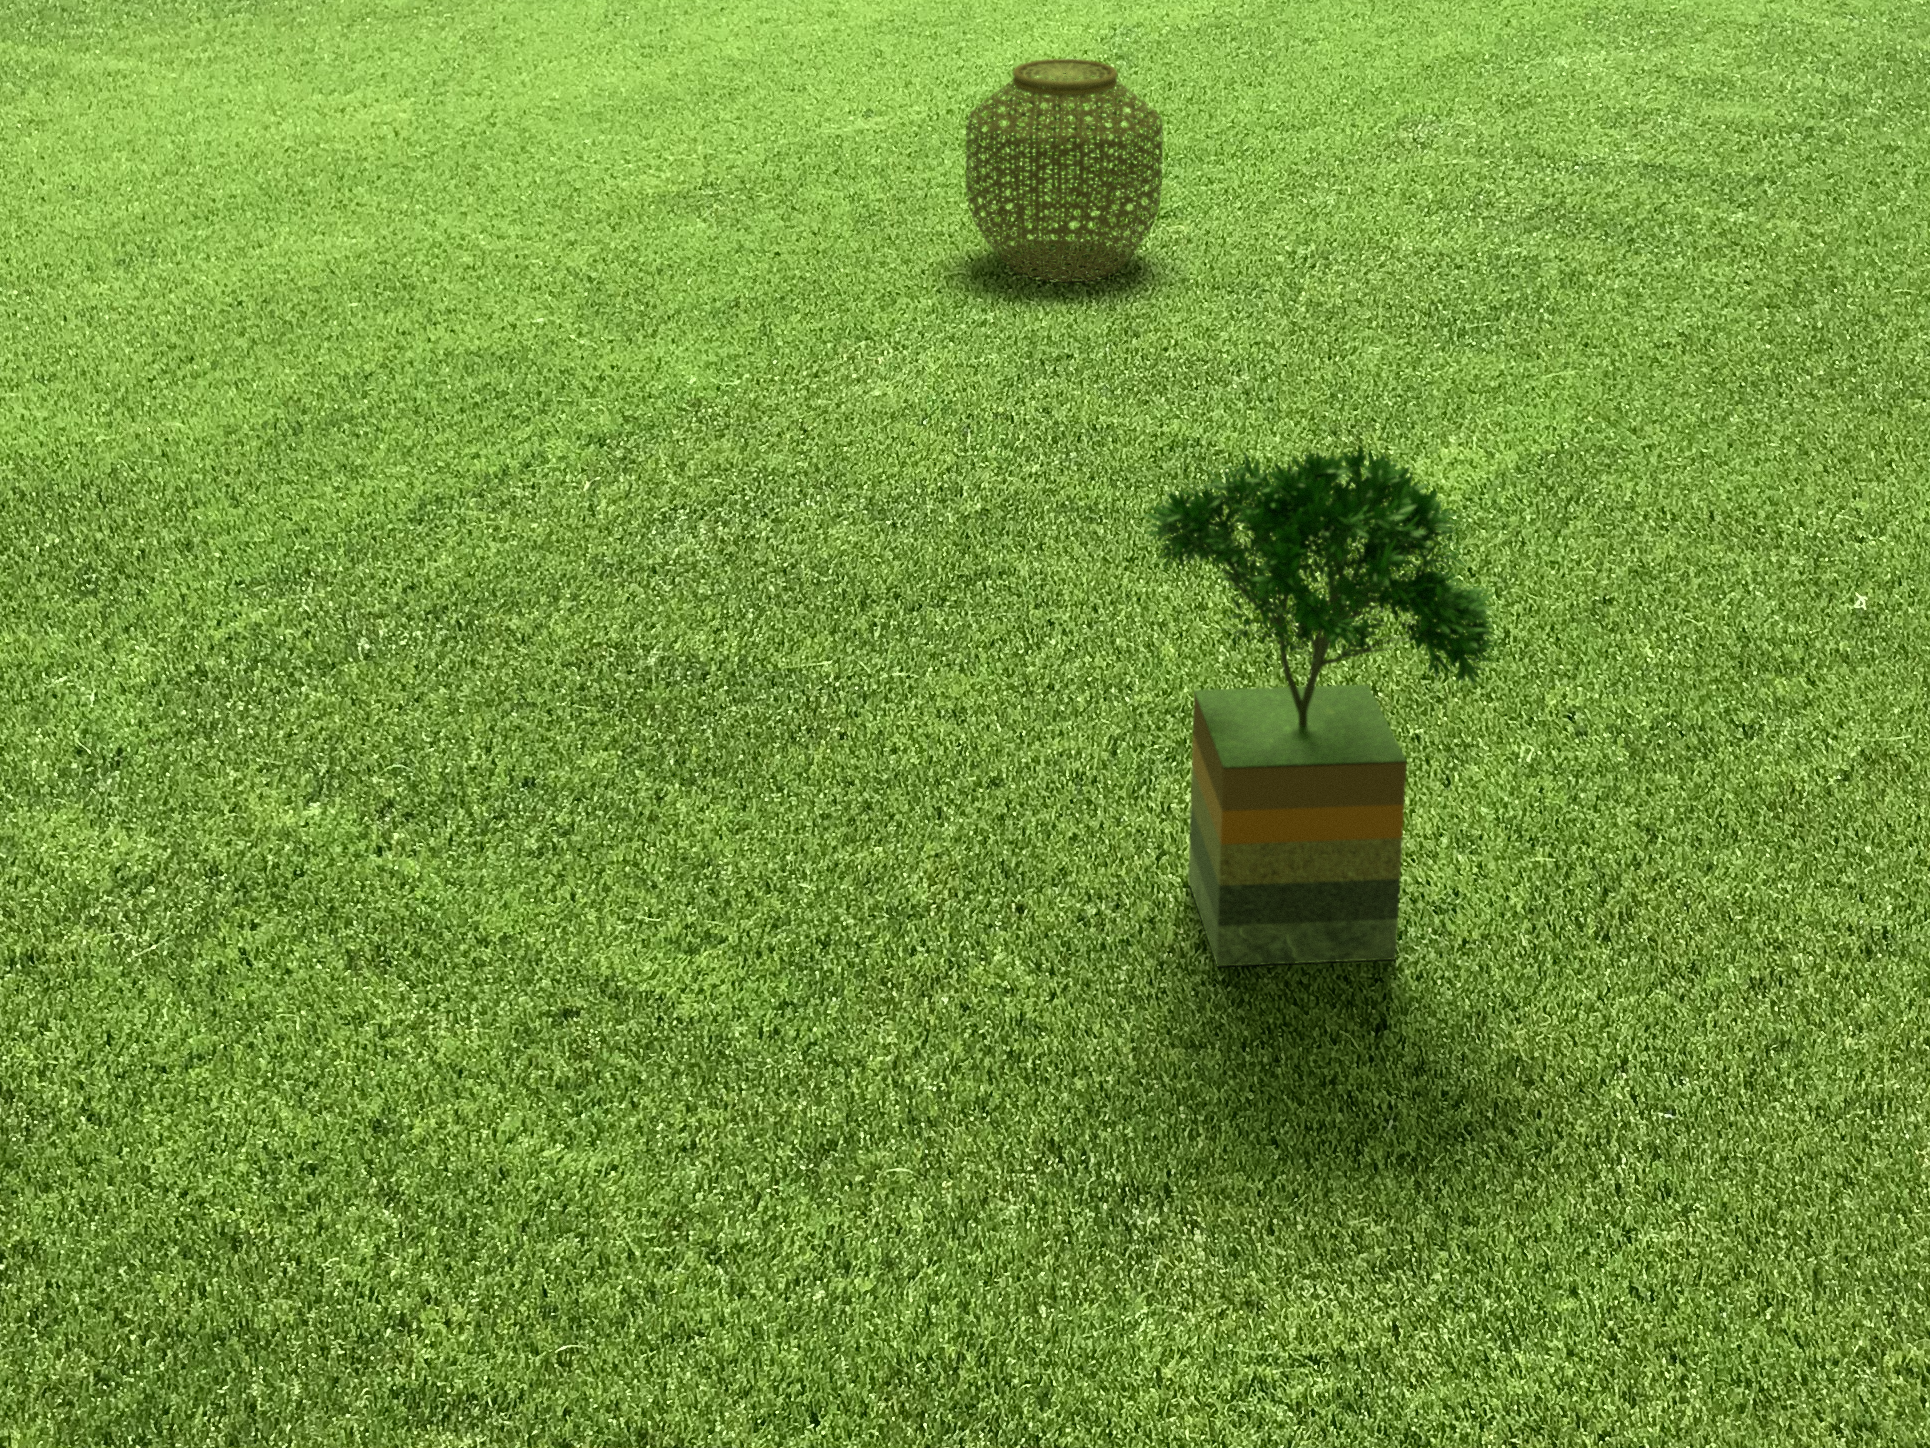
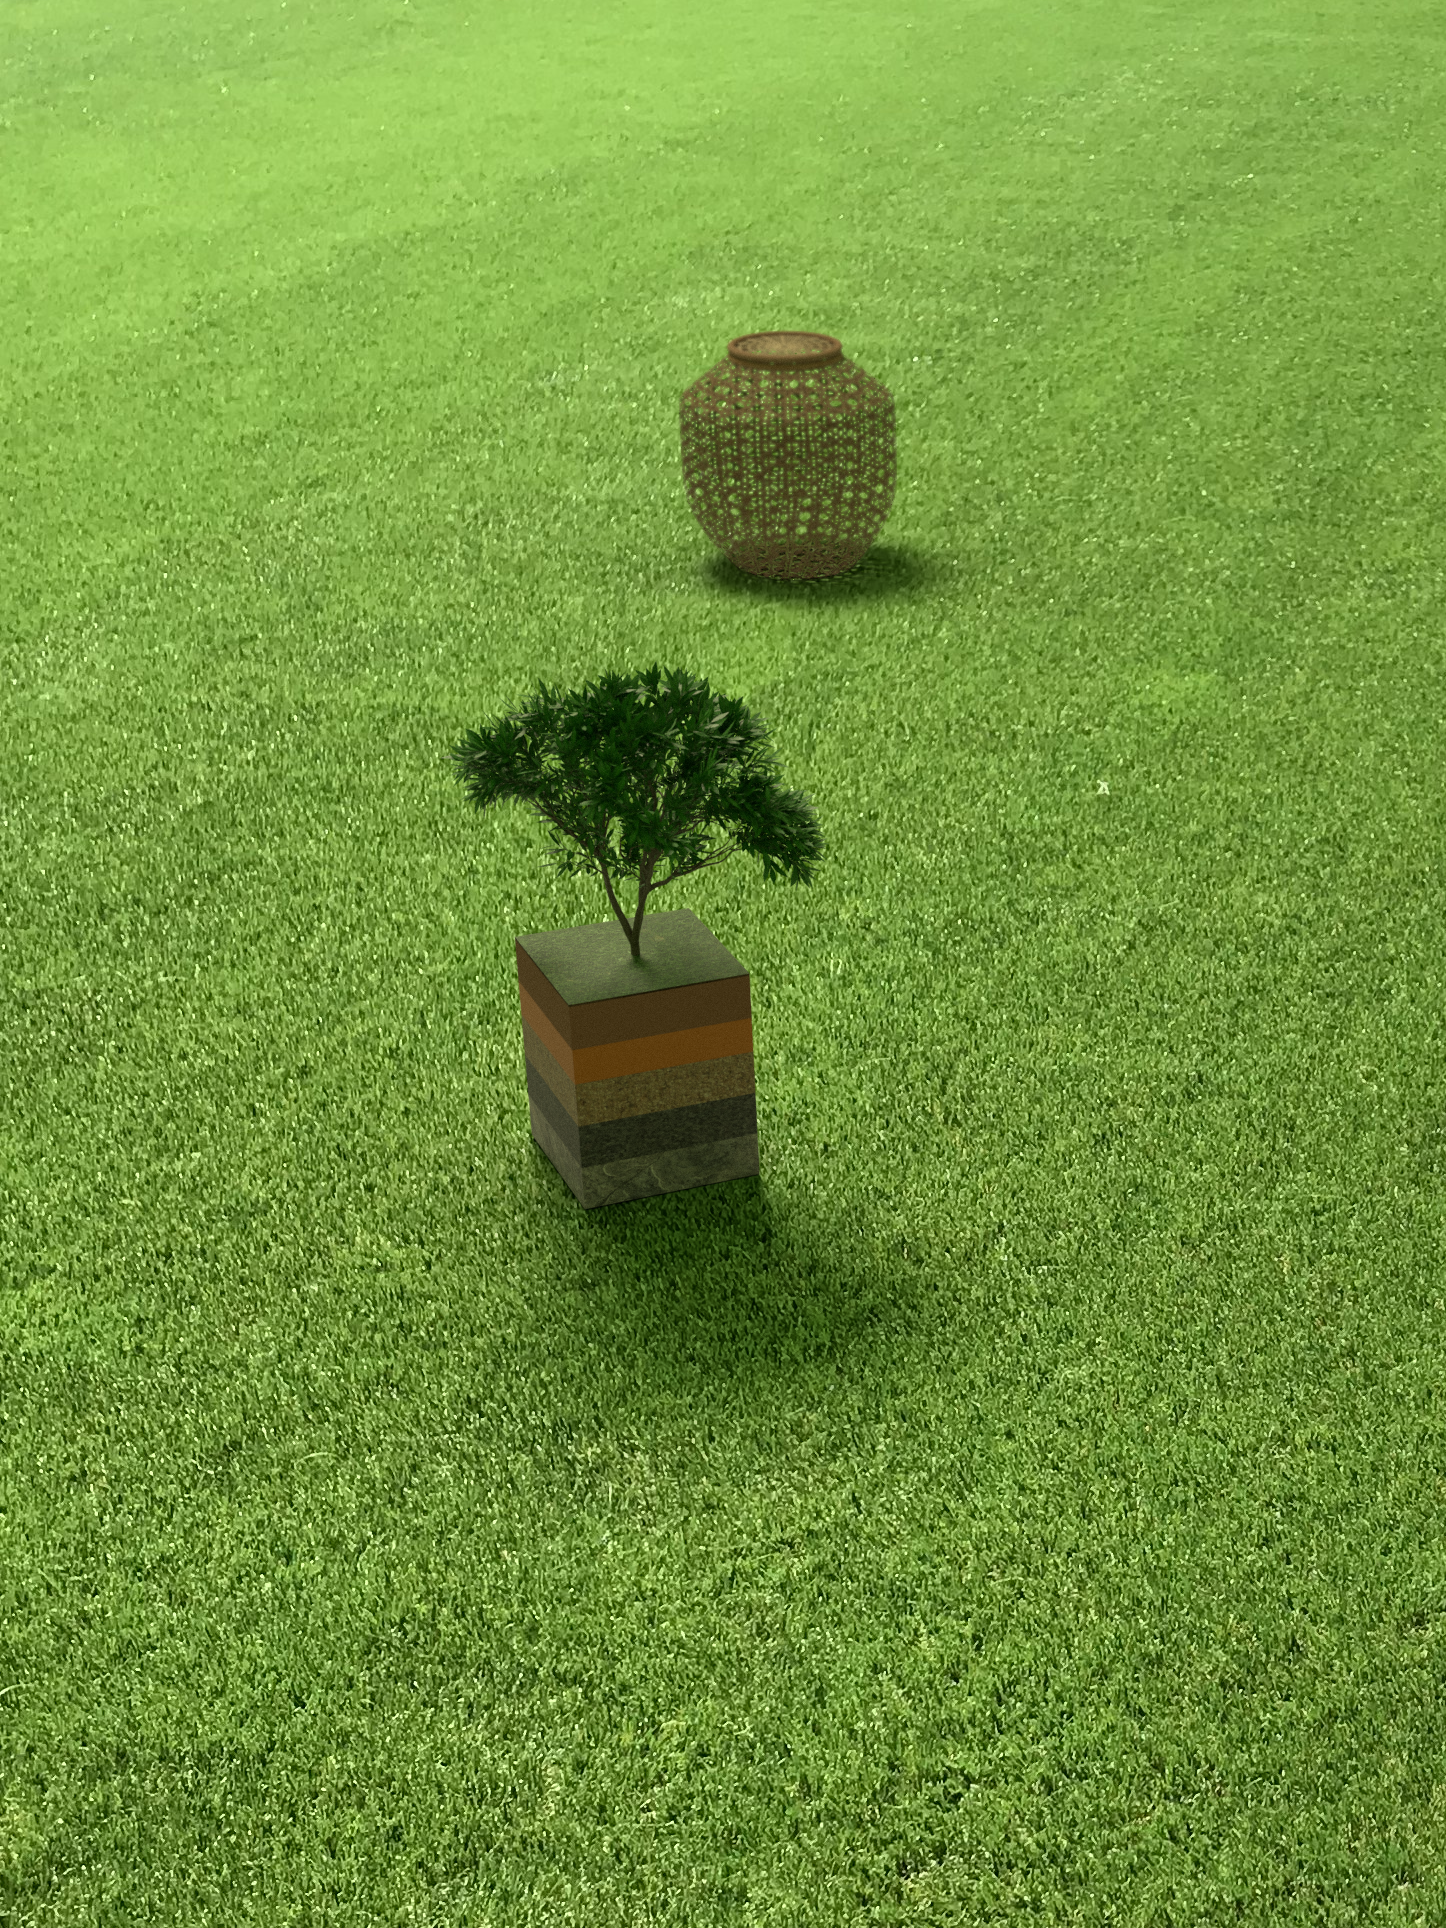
woven basket: present [966,59,1163,282] -> present [679,331,897,579]

